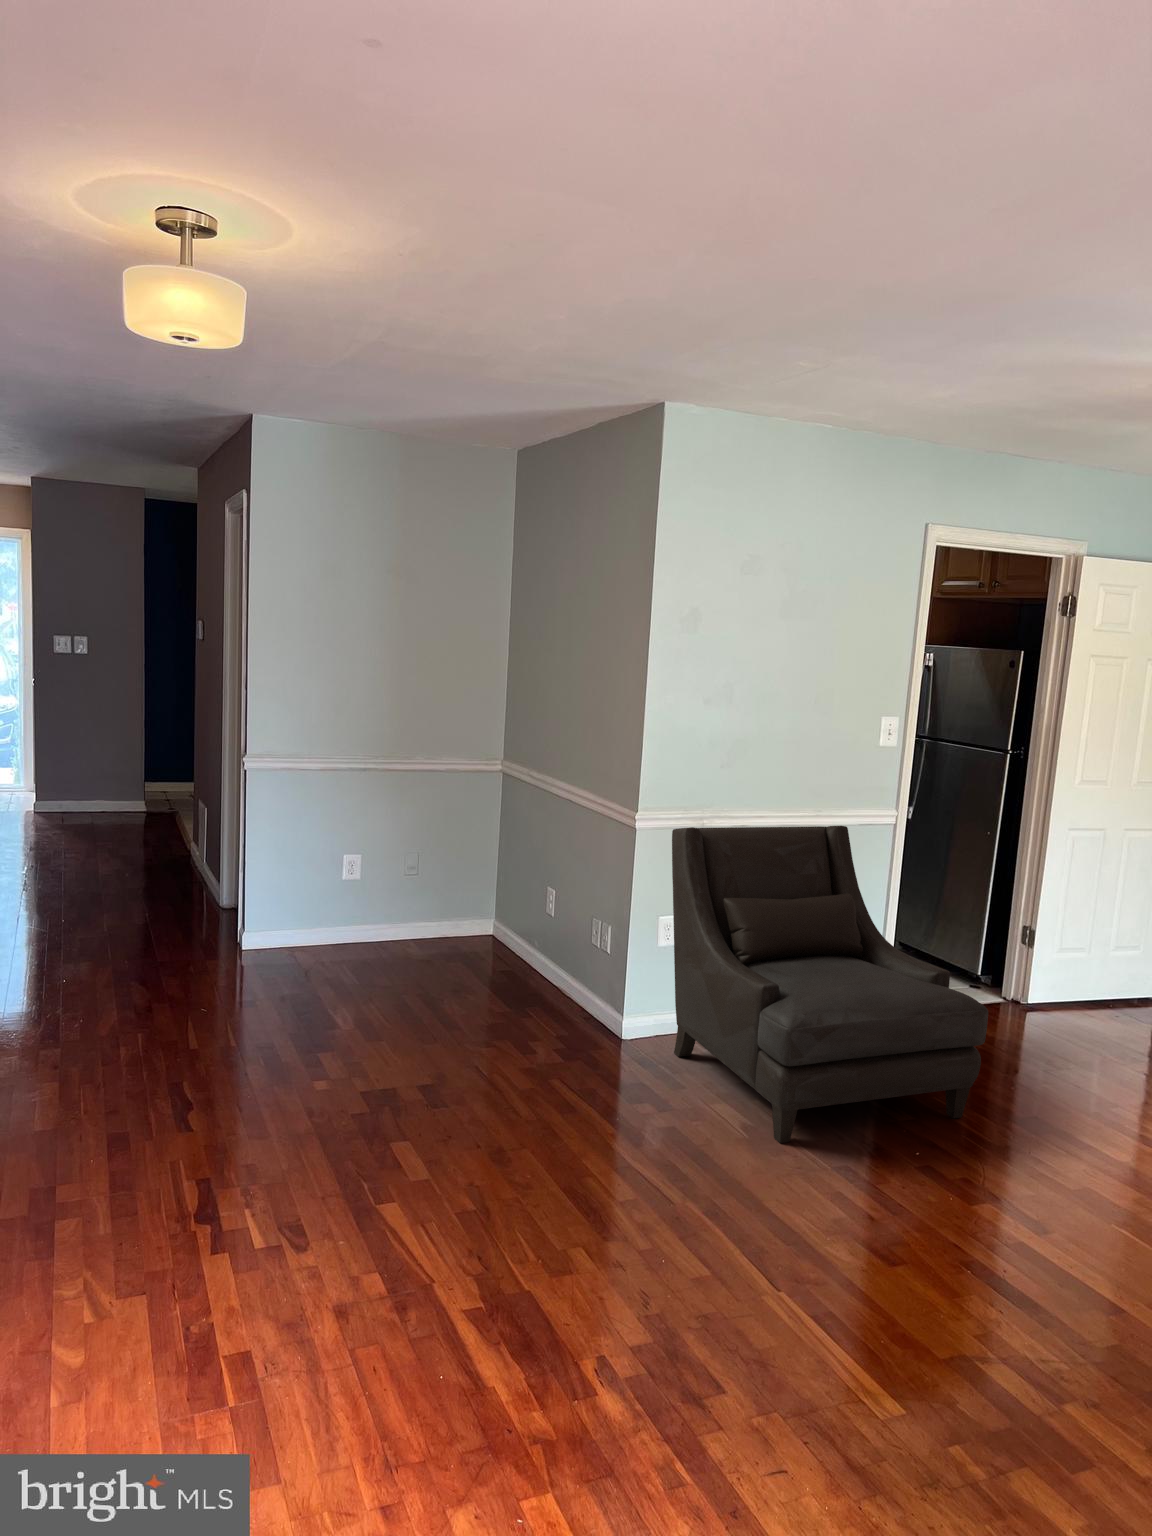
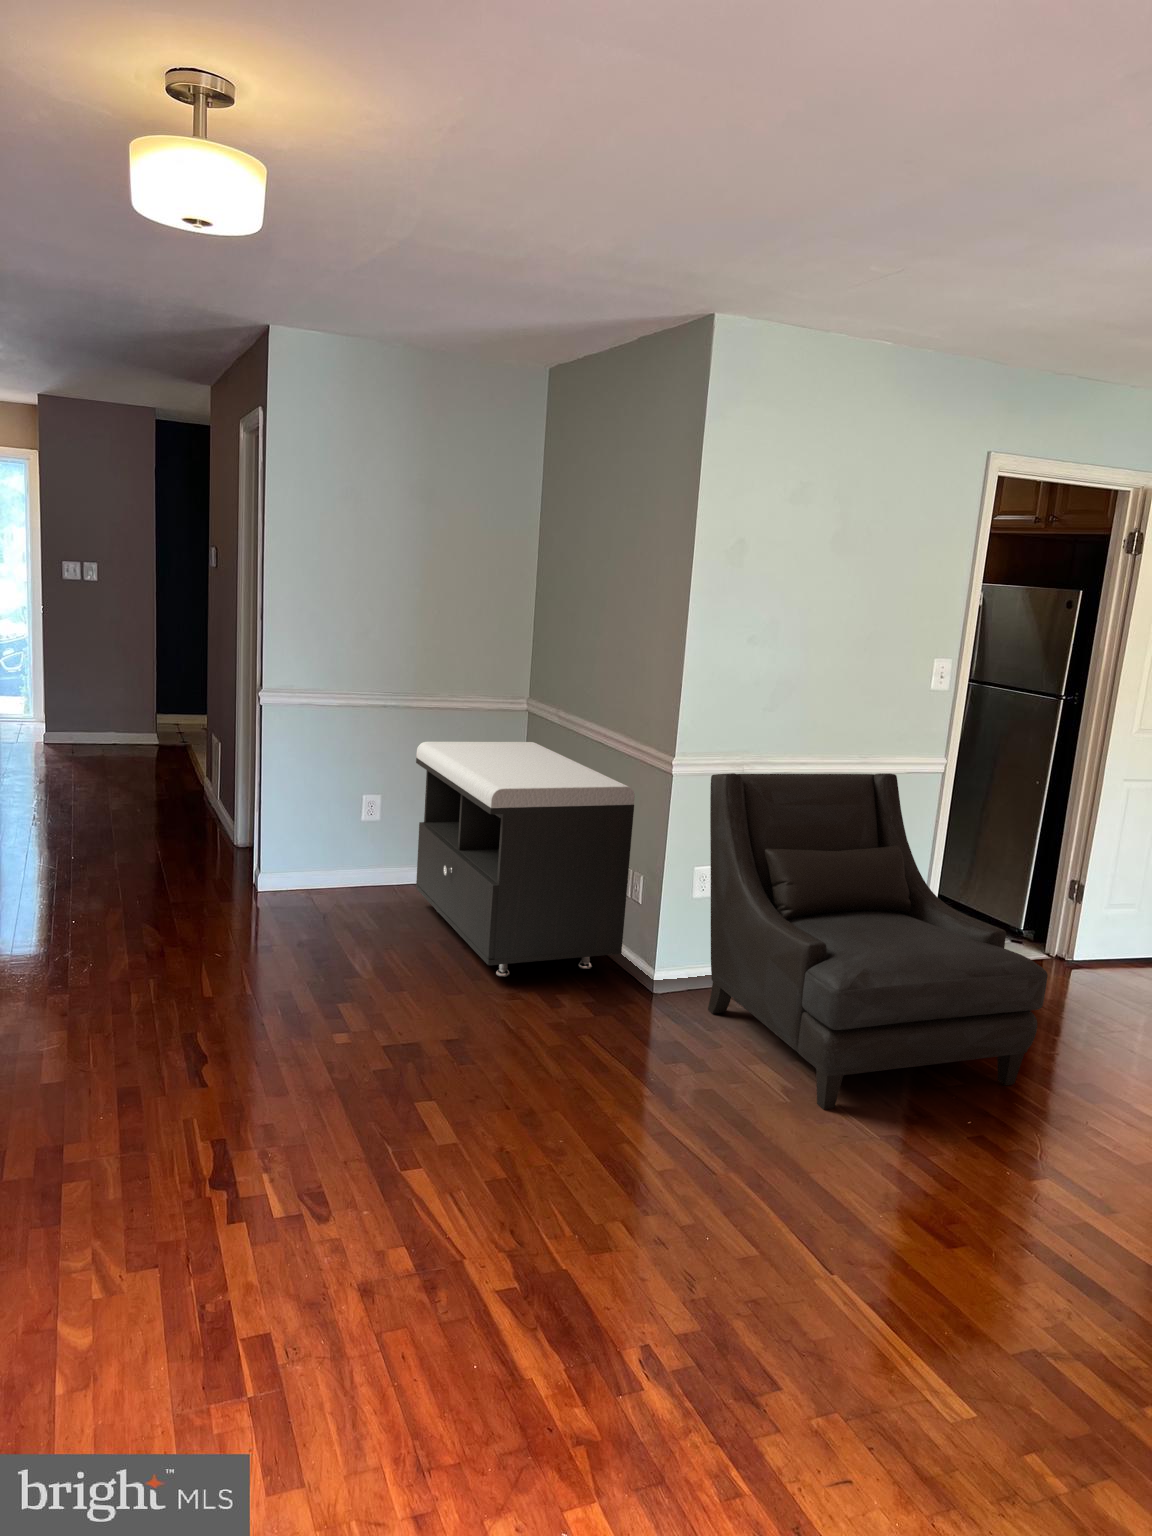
storage bench: none [396,802,602,1025] -> present [416,742,635,977]

